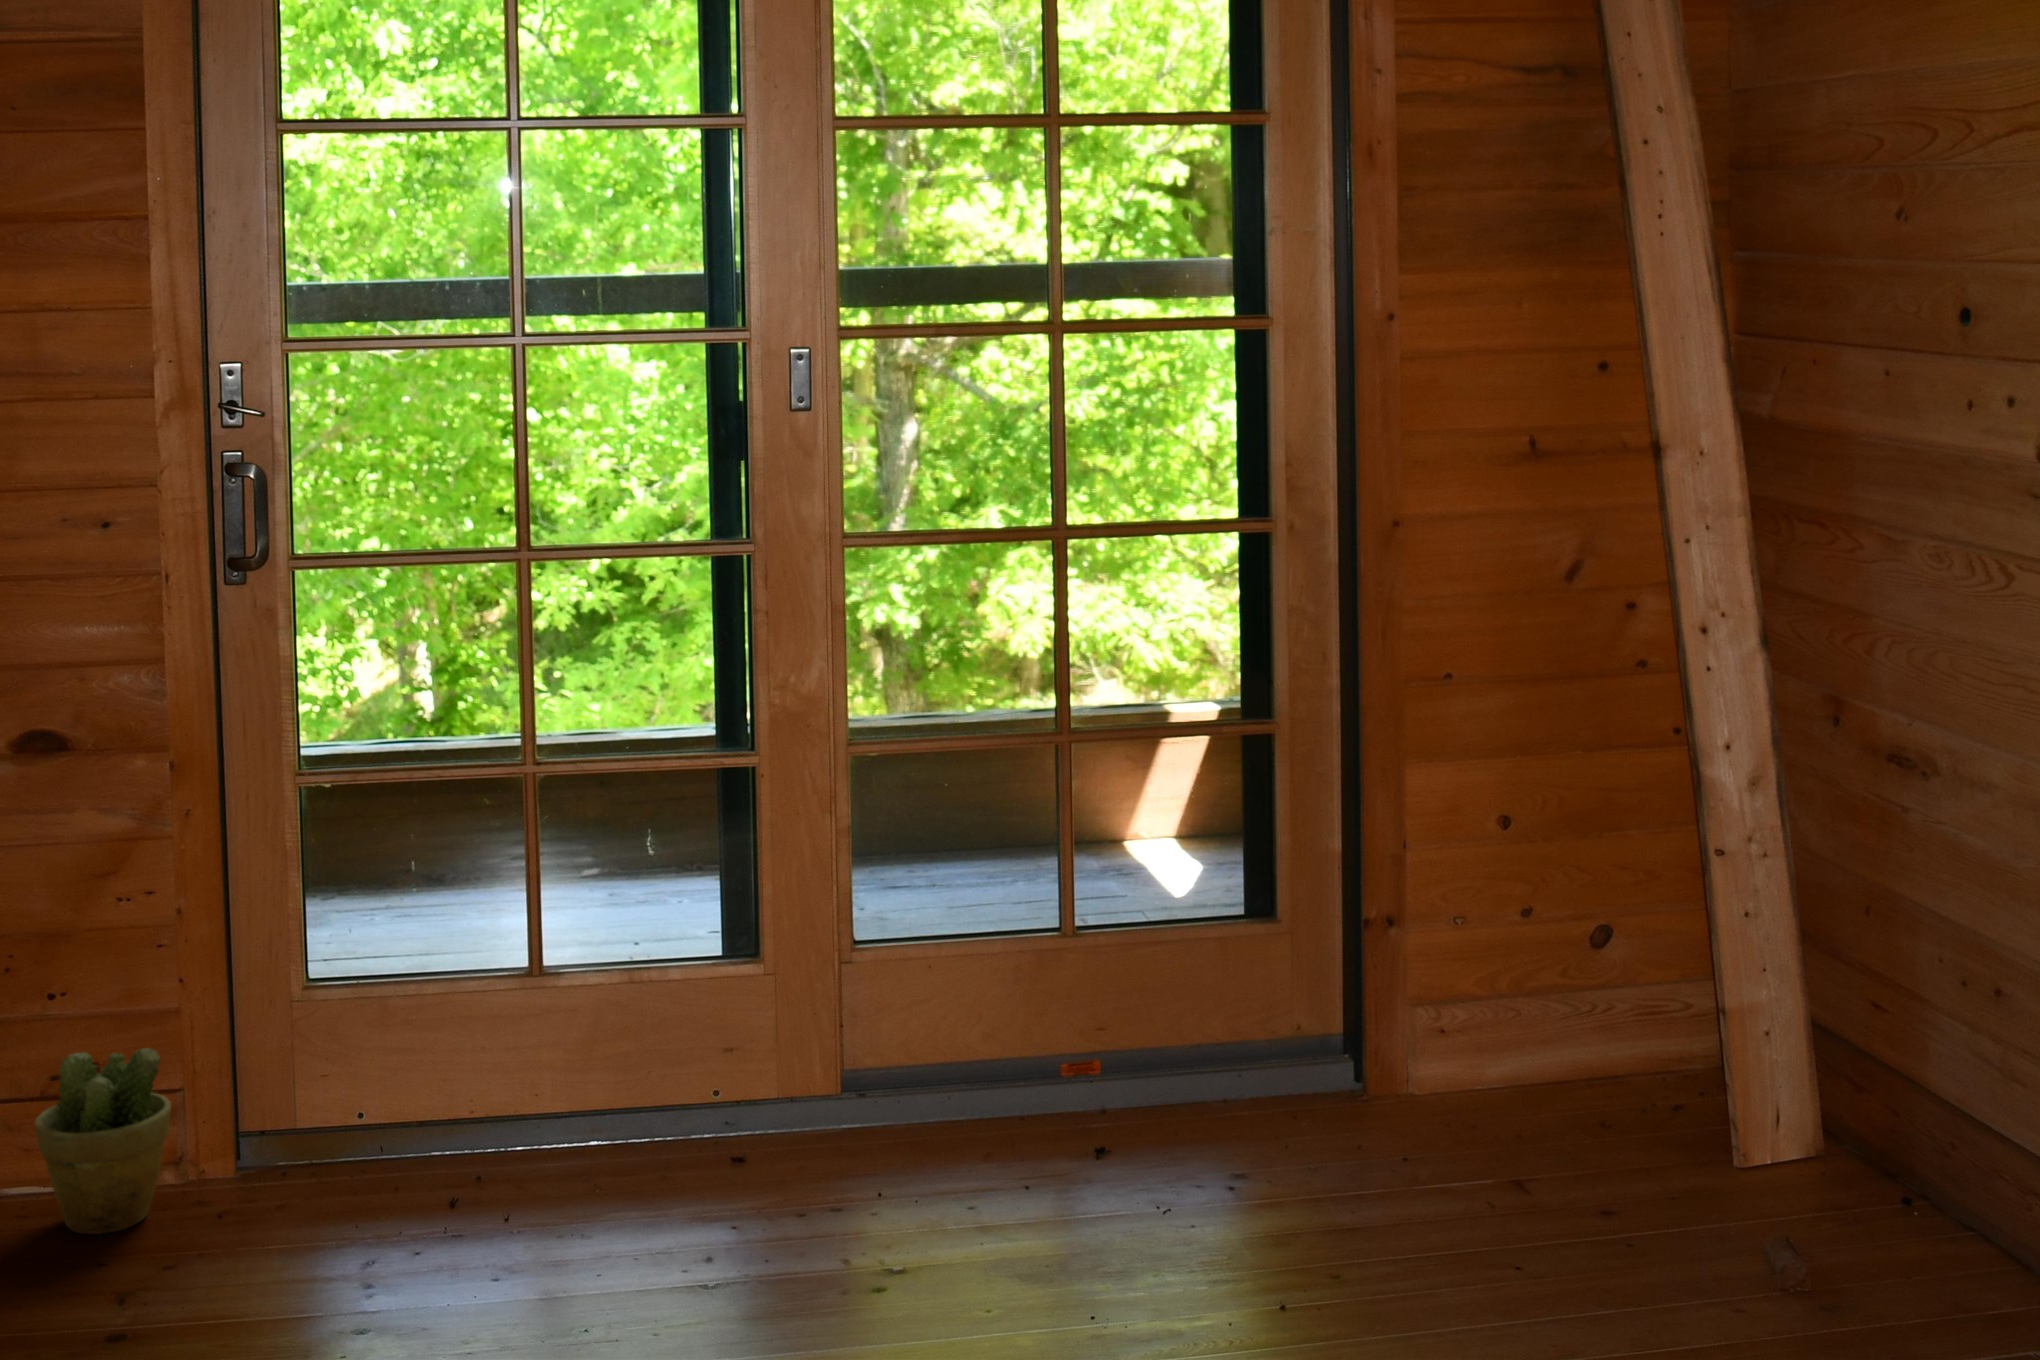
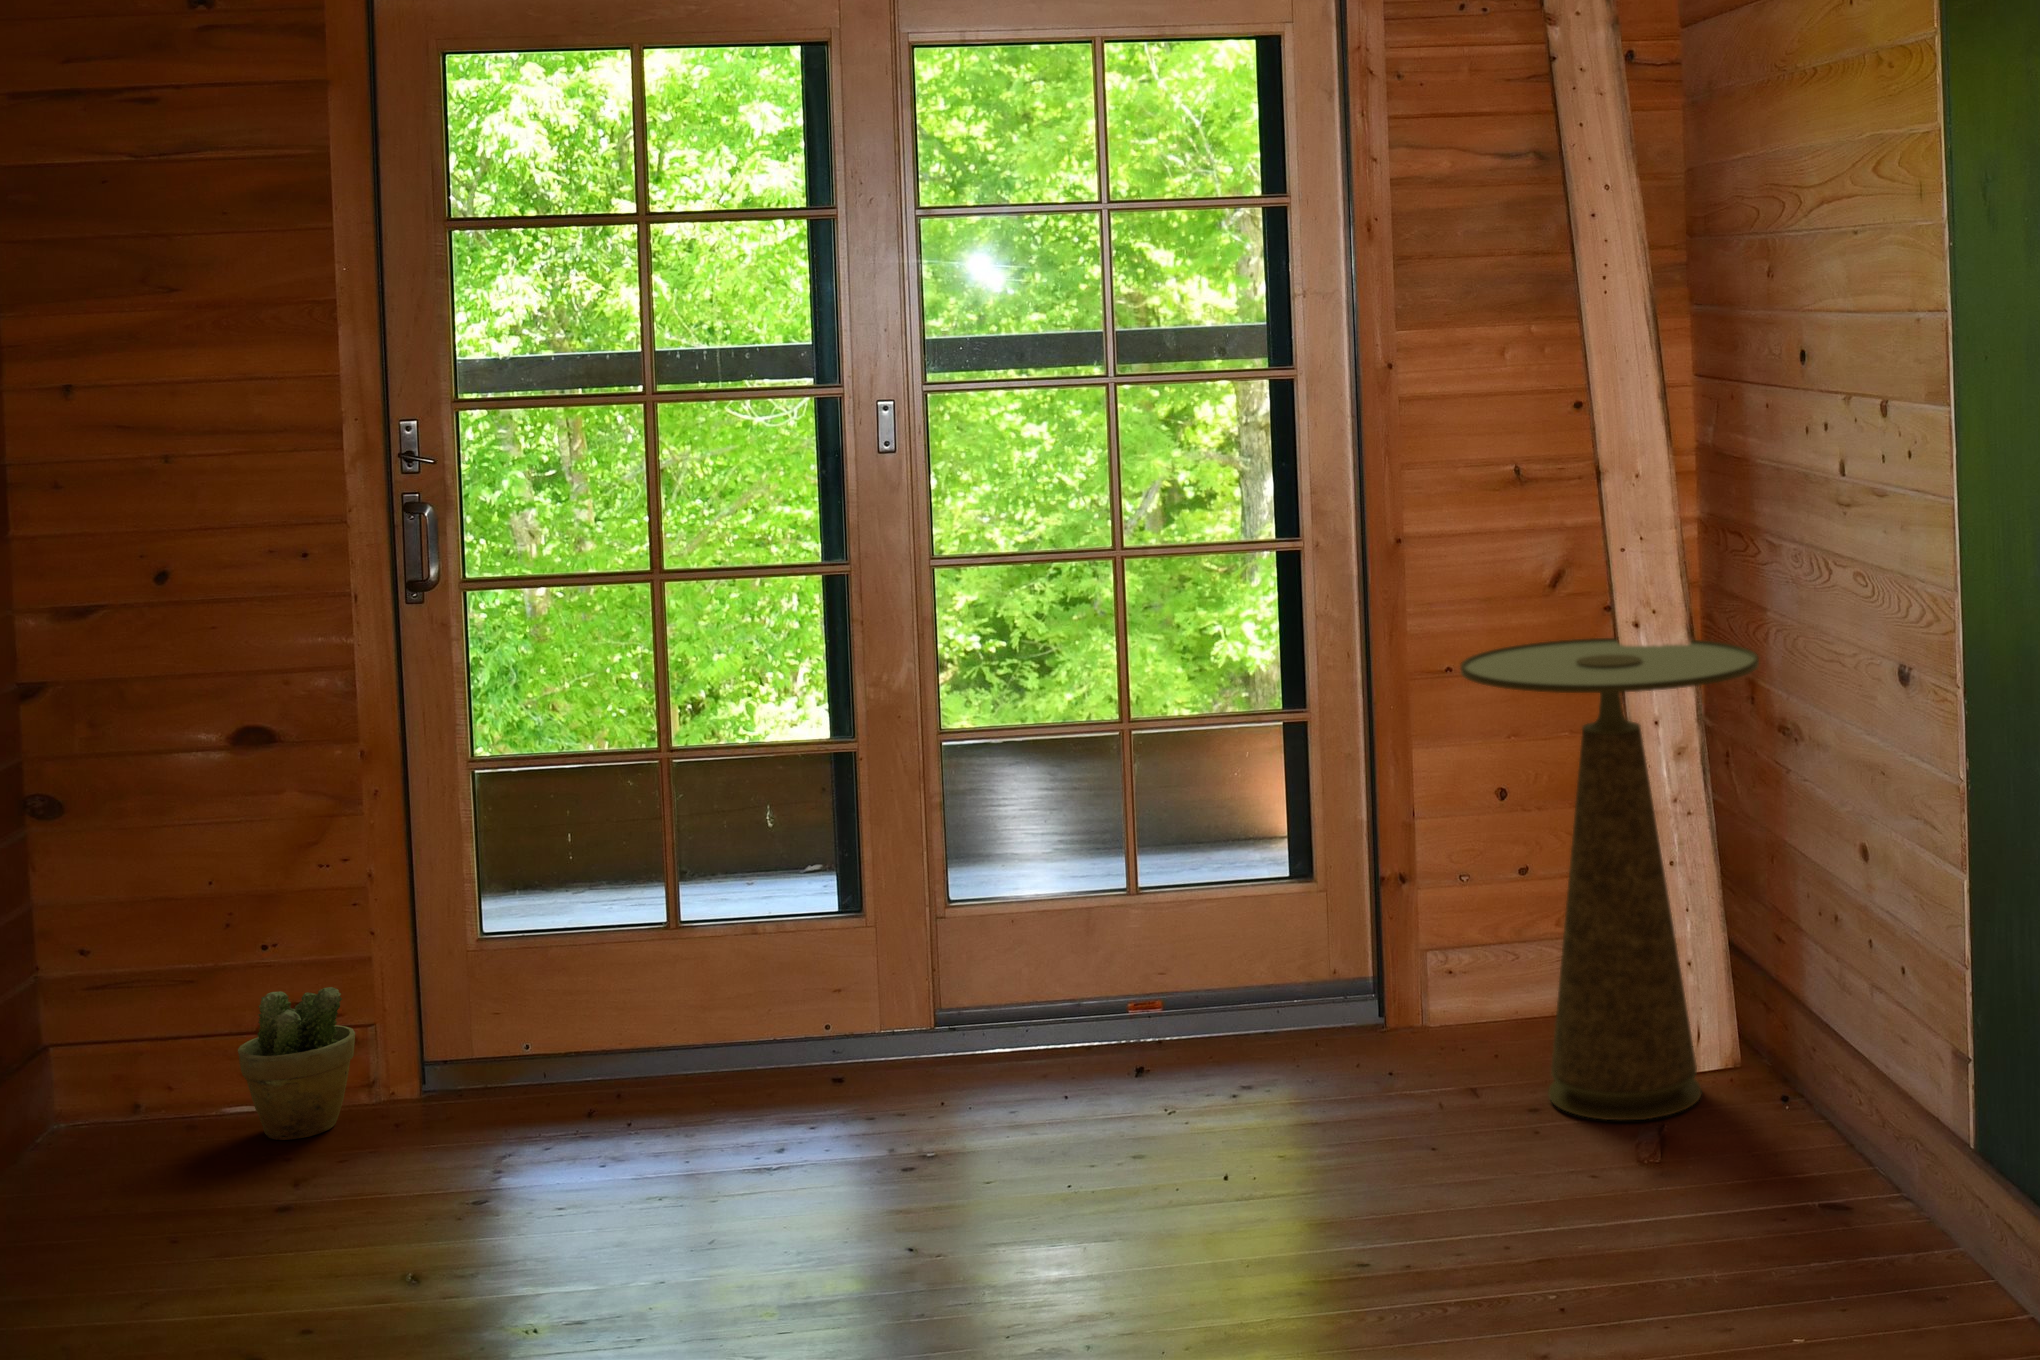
side table: none [1526,641,1902,1224] -> present [1460,638,1759,1120]

